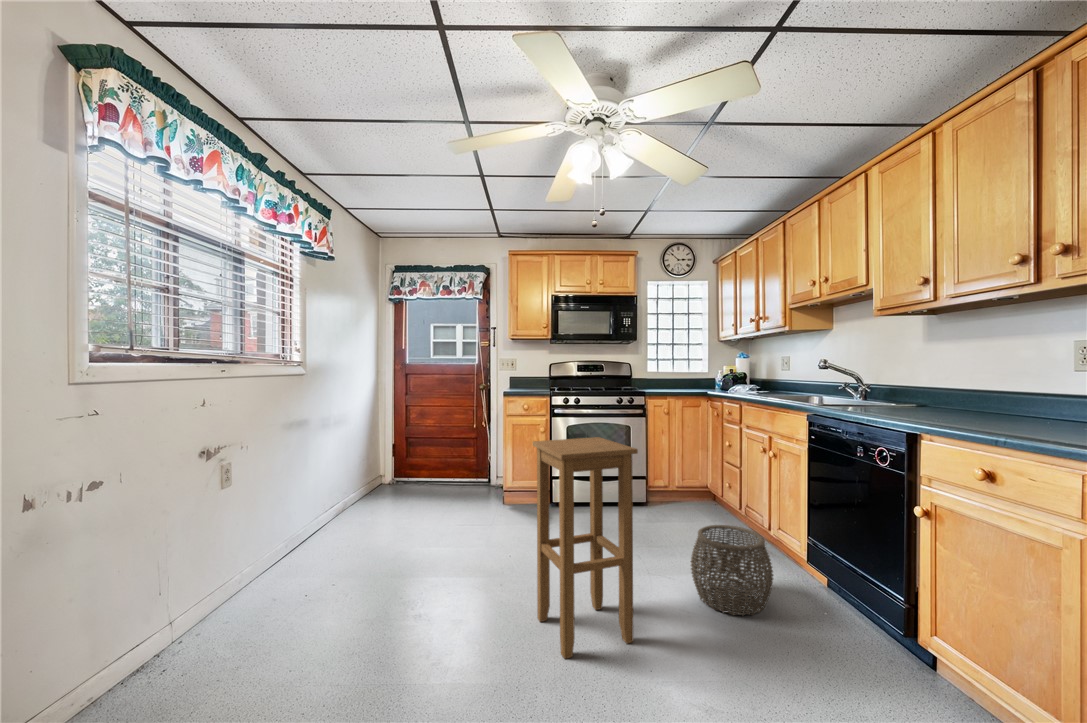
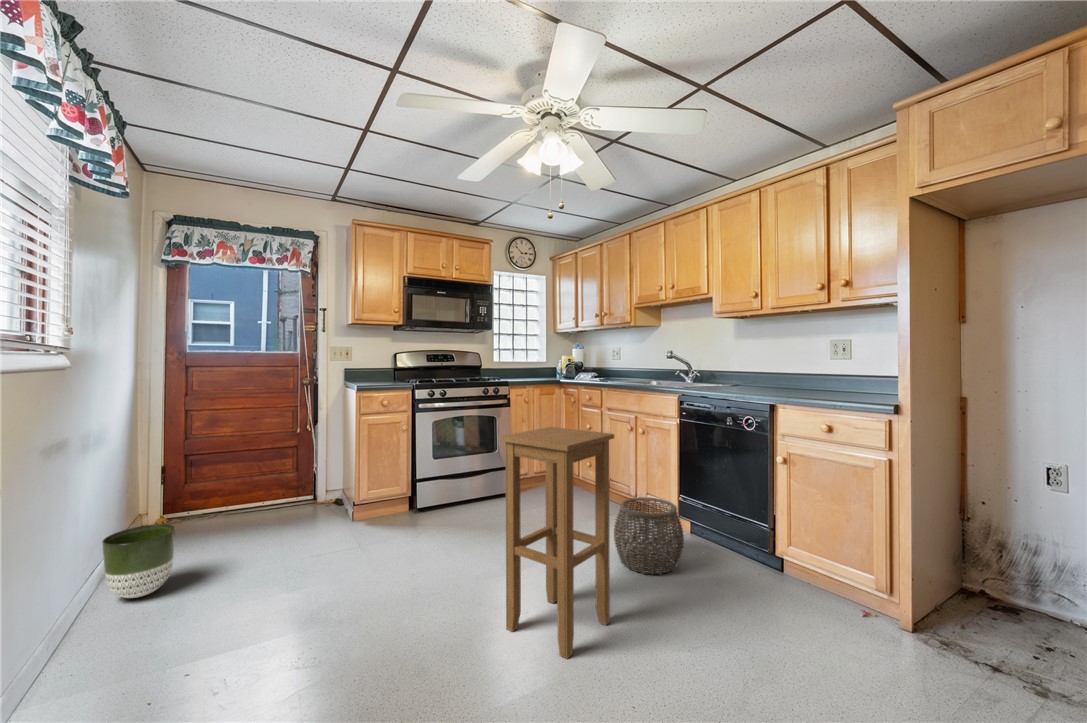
planter: none [325,483,365,531] -> present [102,524,175,598]

